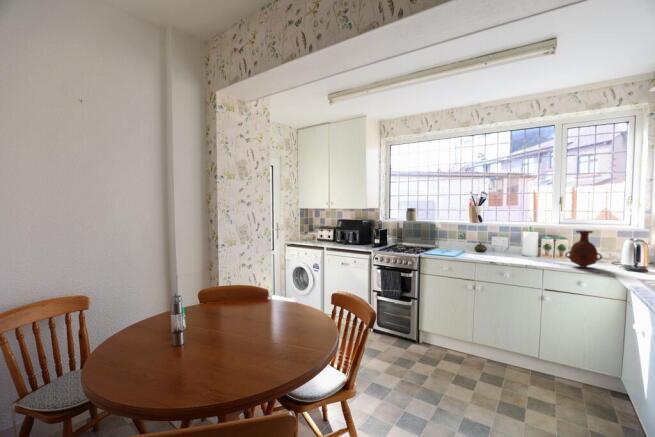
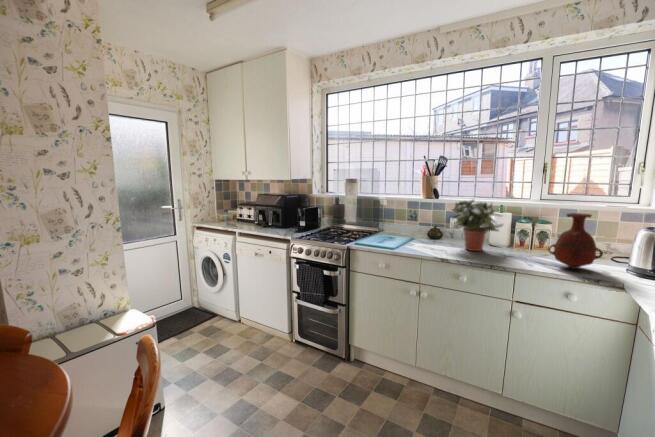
potted plant: none [493,221,533,259] -> present [450,199,503,251]

